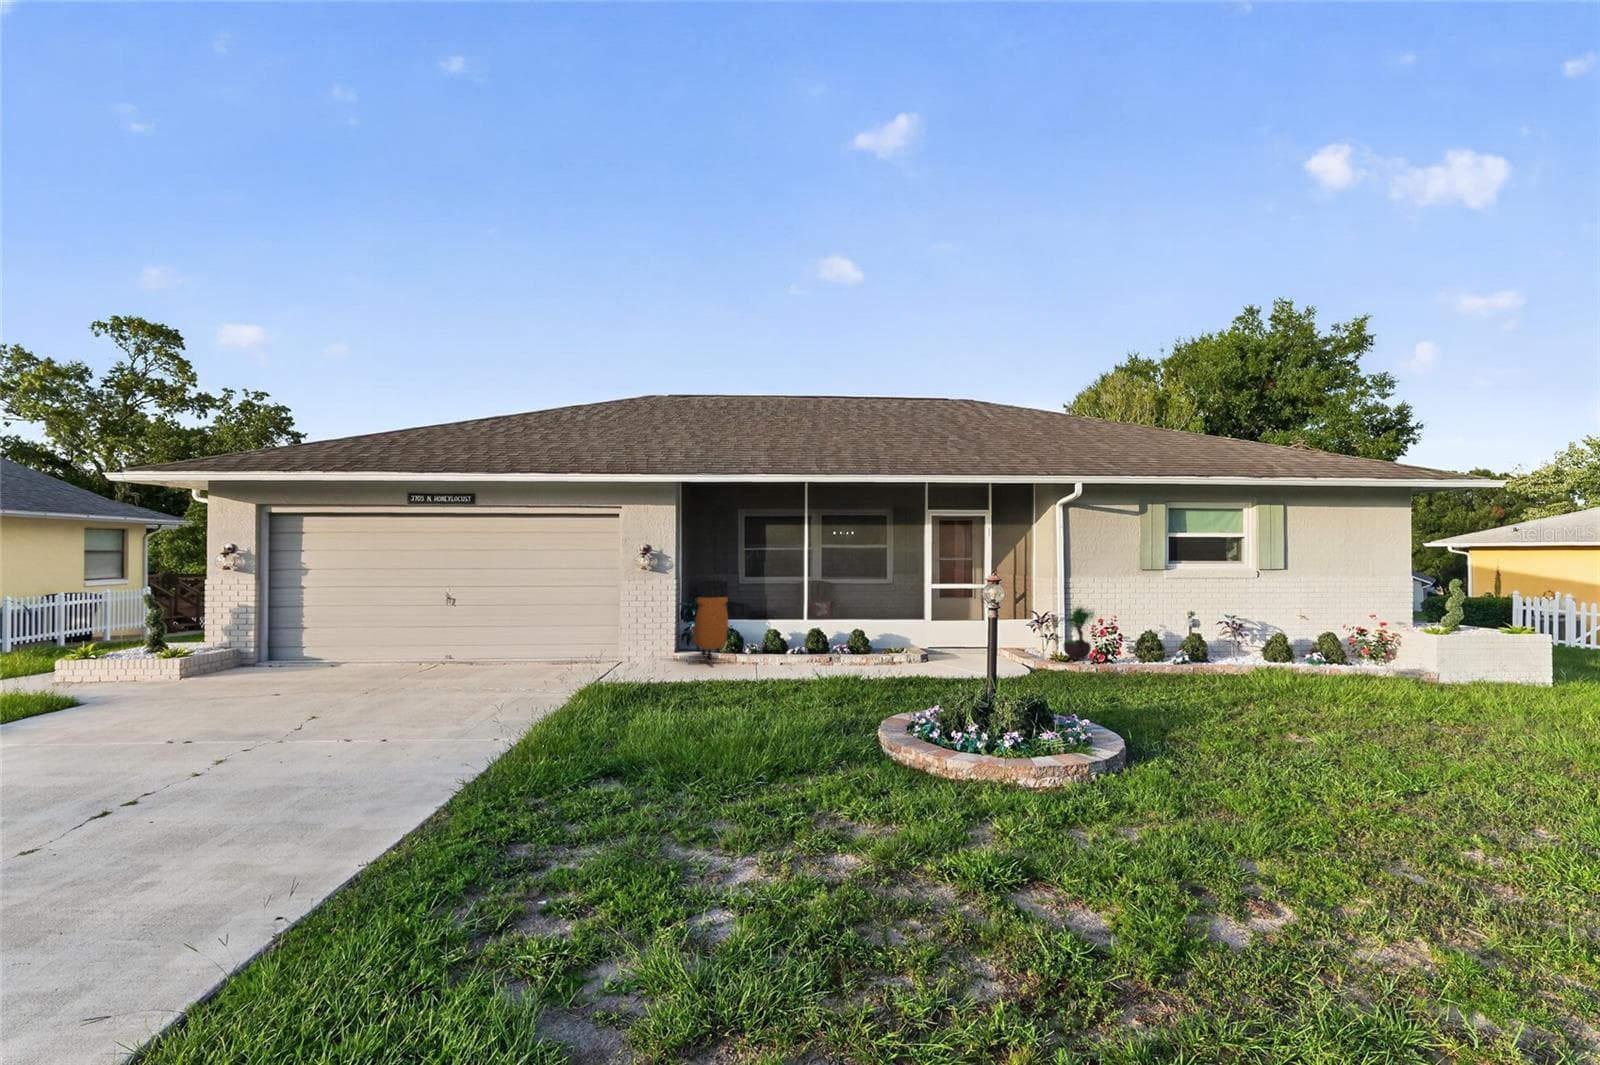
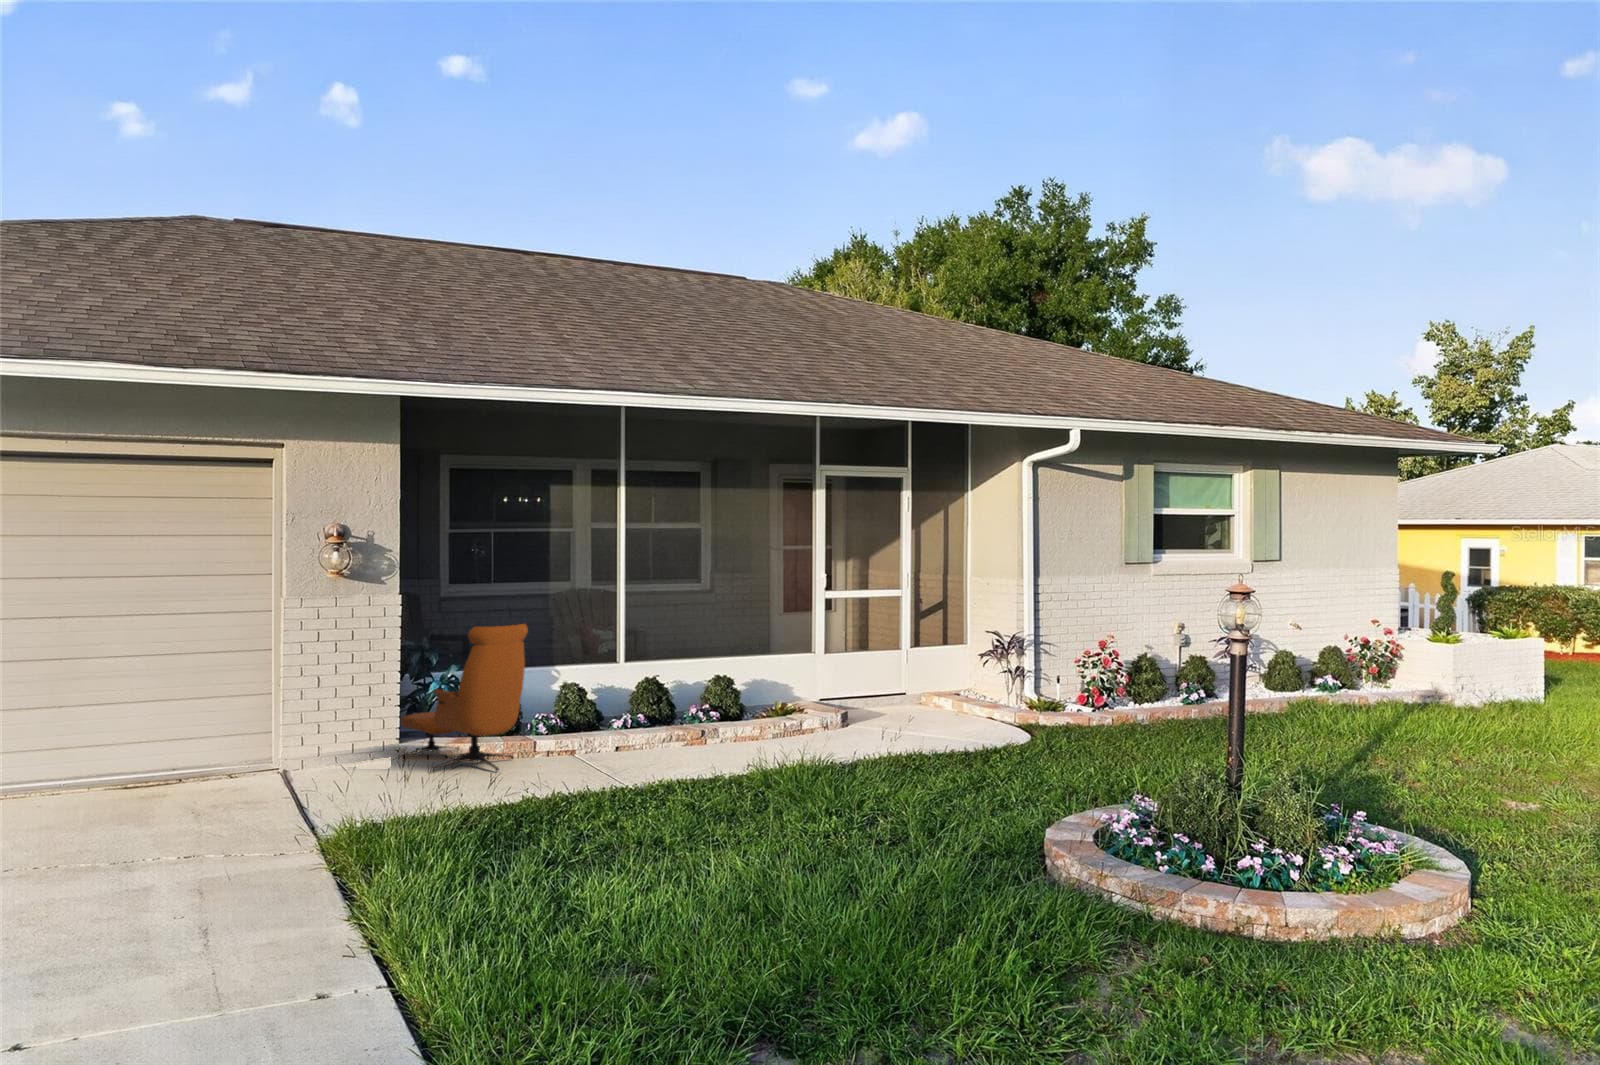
potted tree: present [1064,607,1094,660] -> none [1038,613,1093,707]

